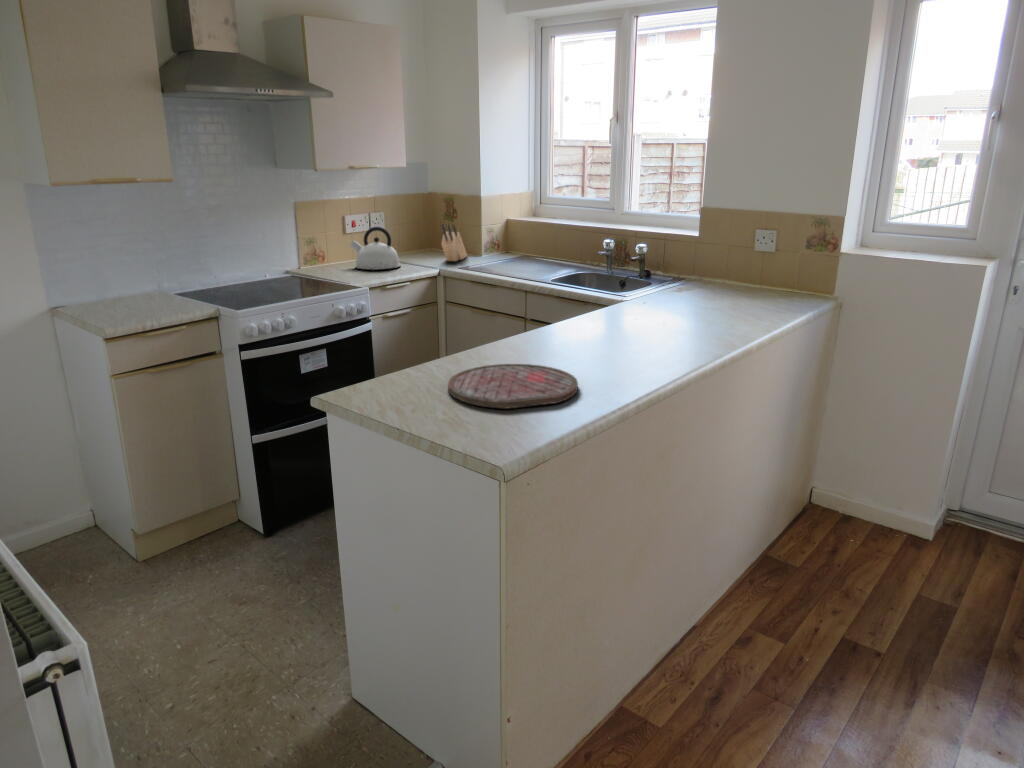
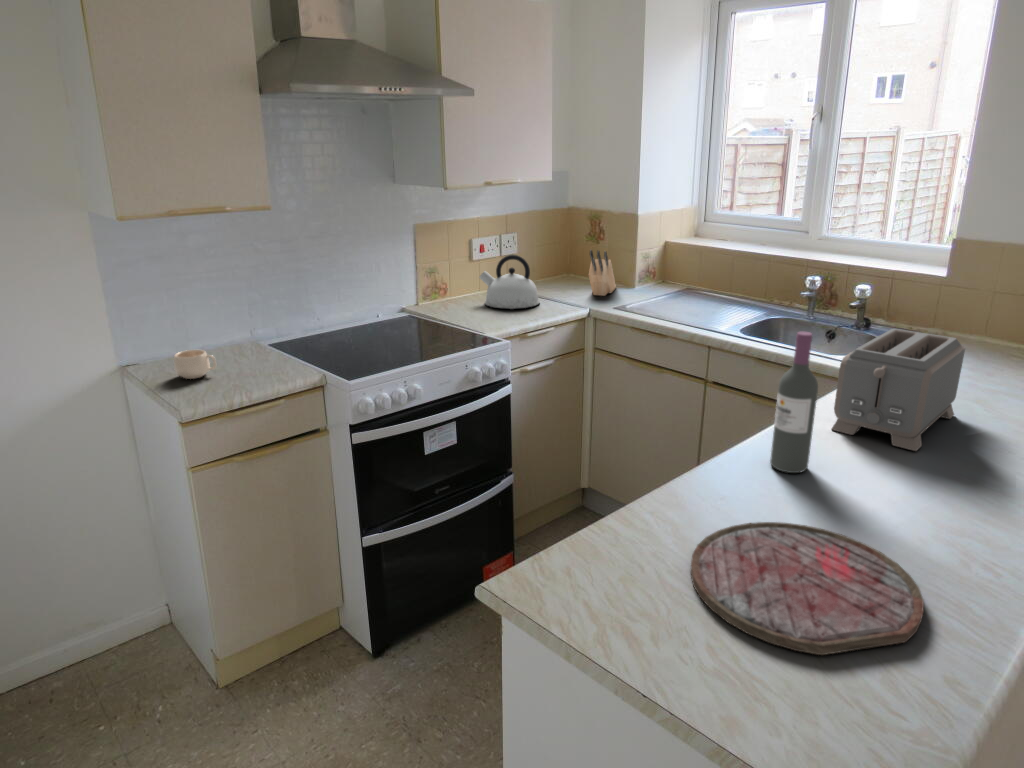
wine bottle: none [527,251,551,346] -> present [770,332,818,473]
toaster: none [580,261,670,335] -> present [831,329,965,451]
mug: none [97,291,131,313] -> present [174,350,216,379]

